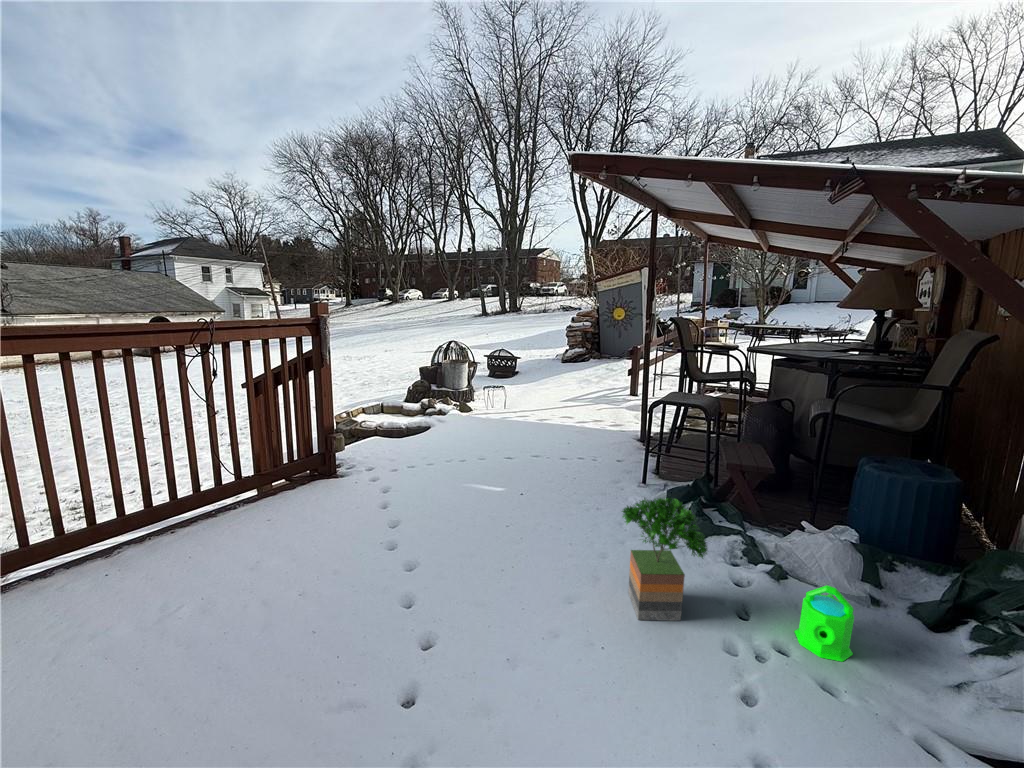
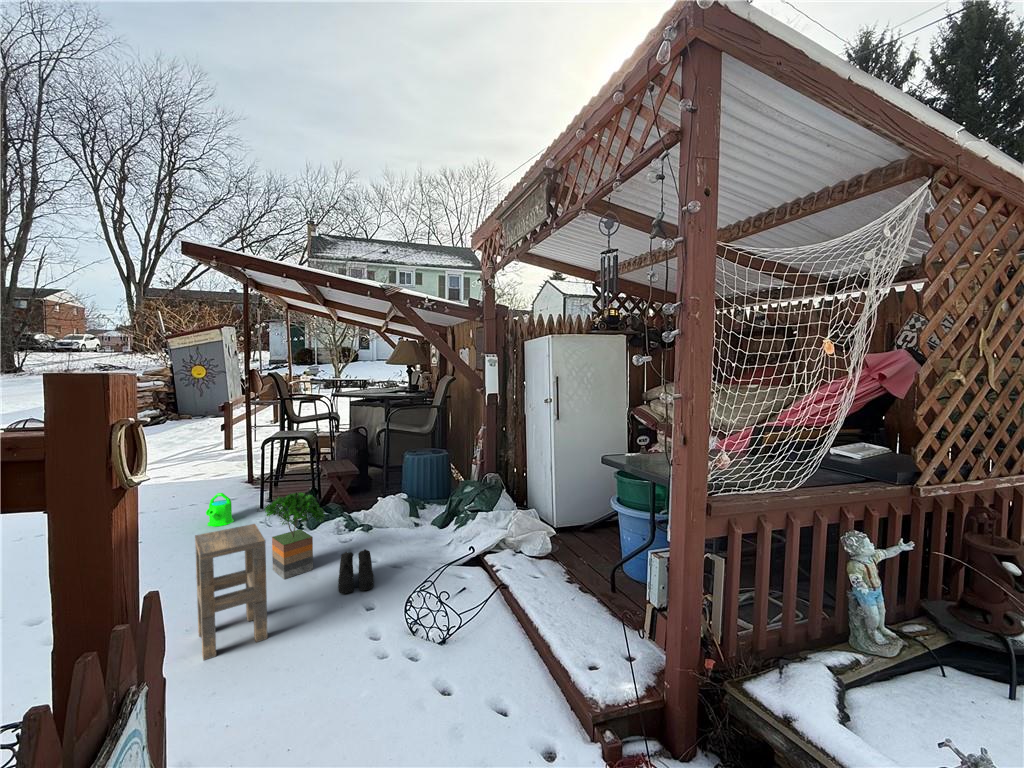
side table: none [502,541,593,742] -> present [195,524,268,660]
watering can: present [794,585,854,662] -> present [206,493,234,527]
boots: none [712,628,781,731] -> present [338,549,374,593]

